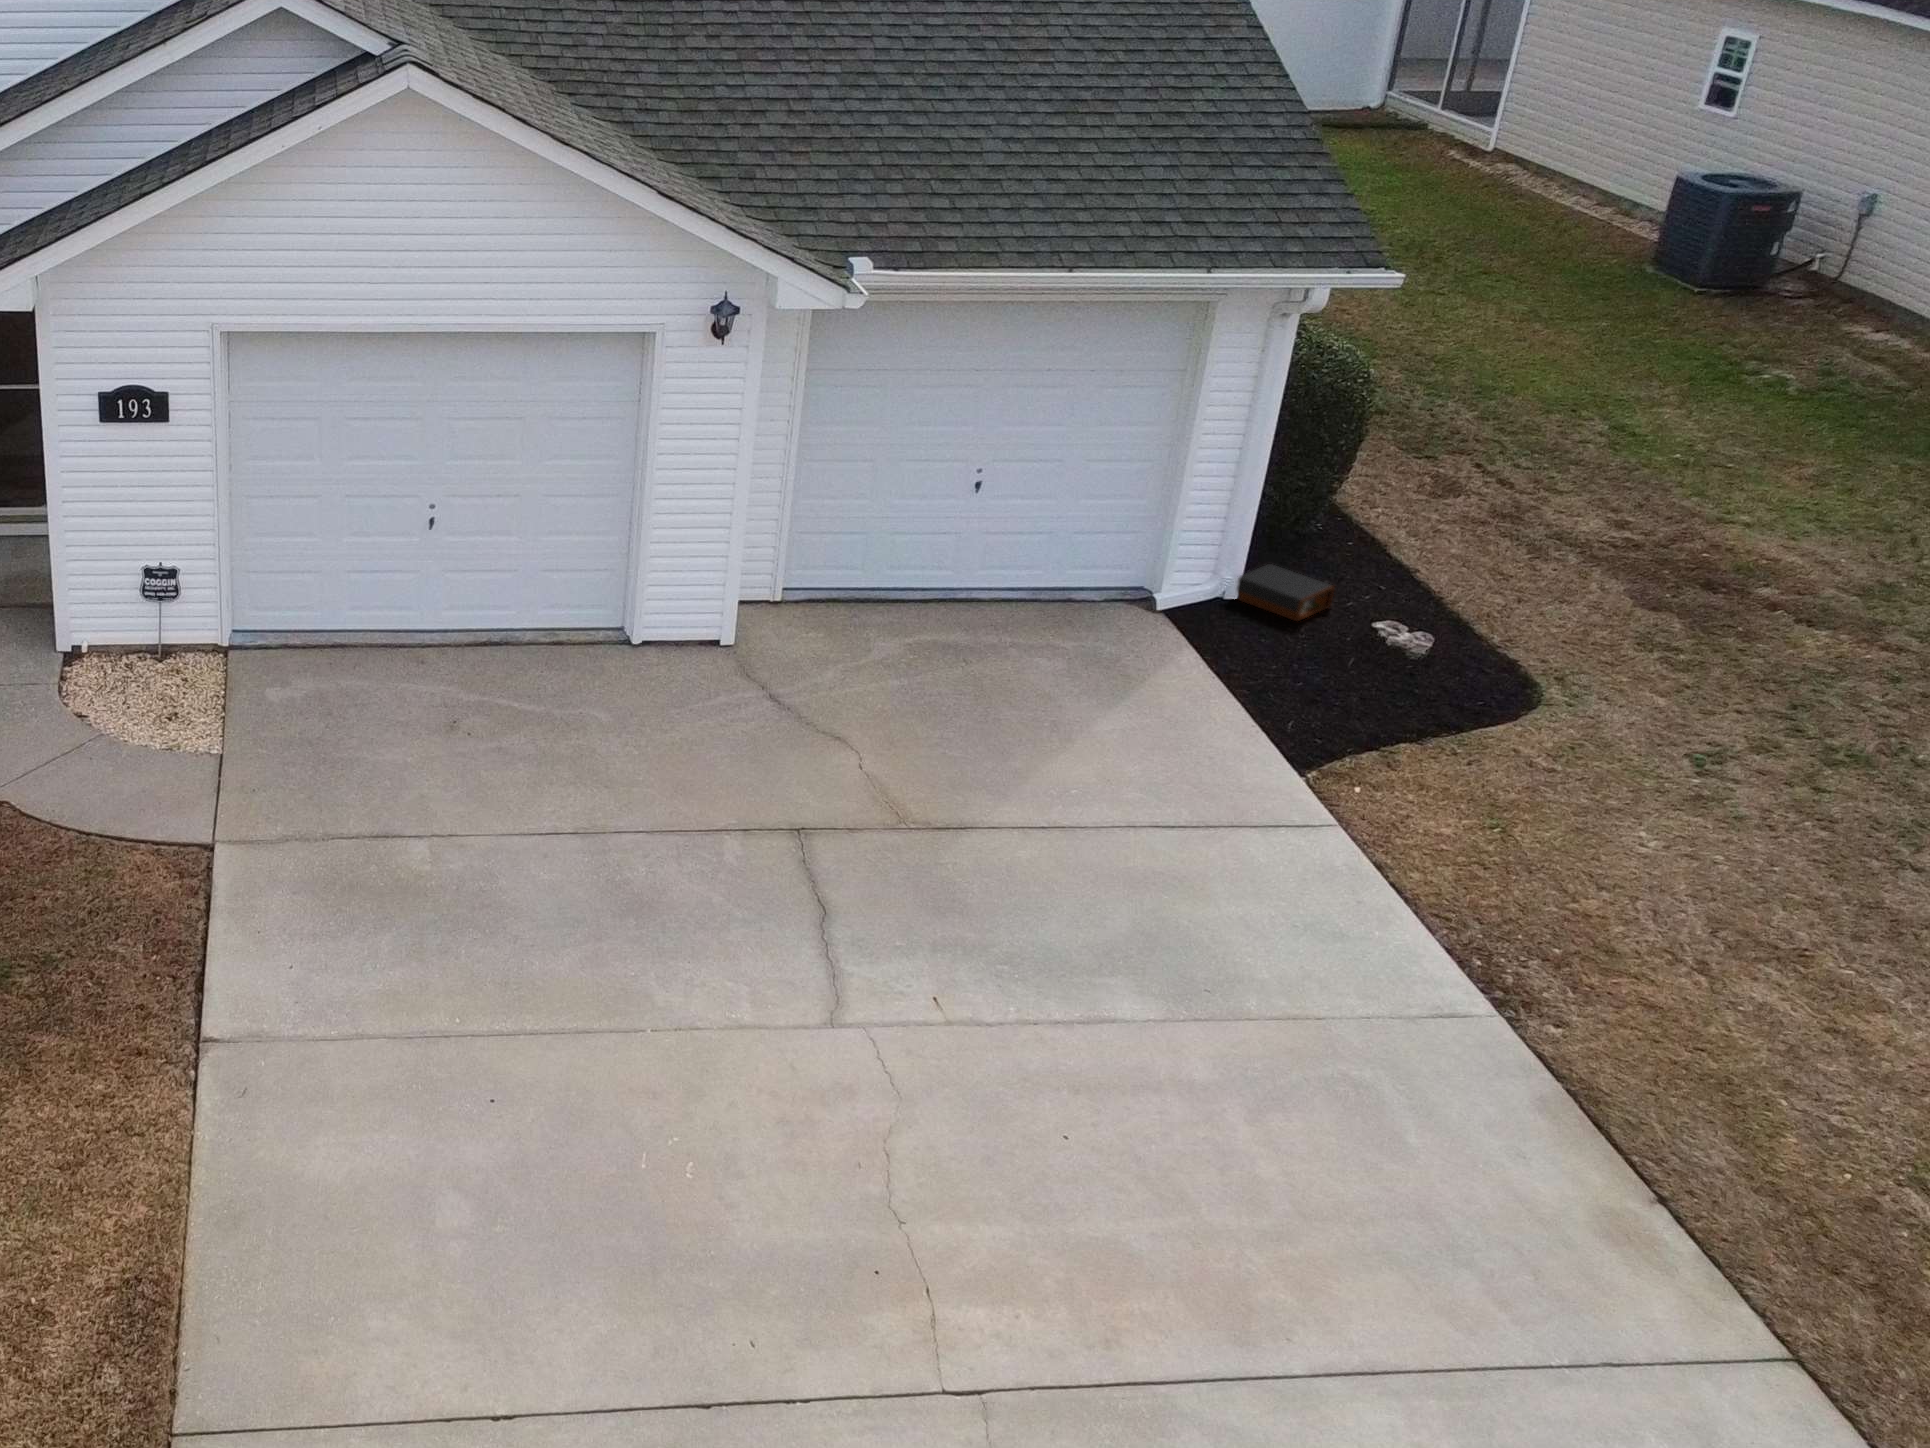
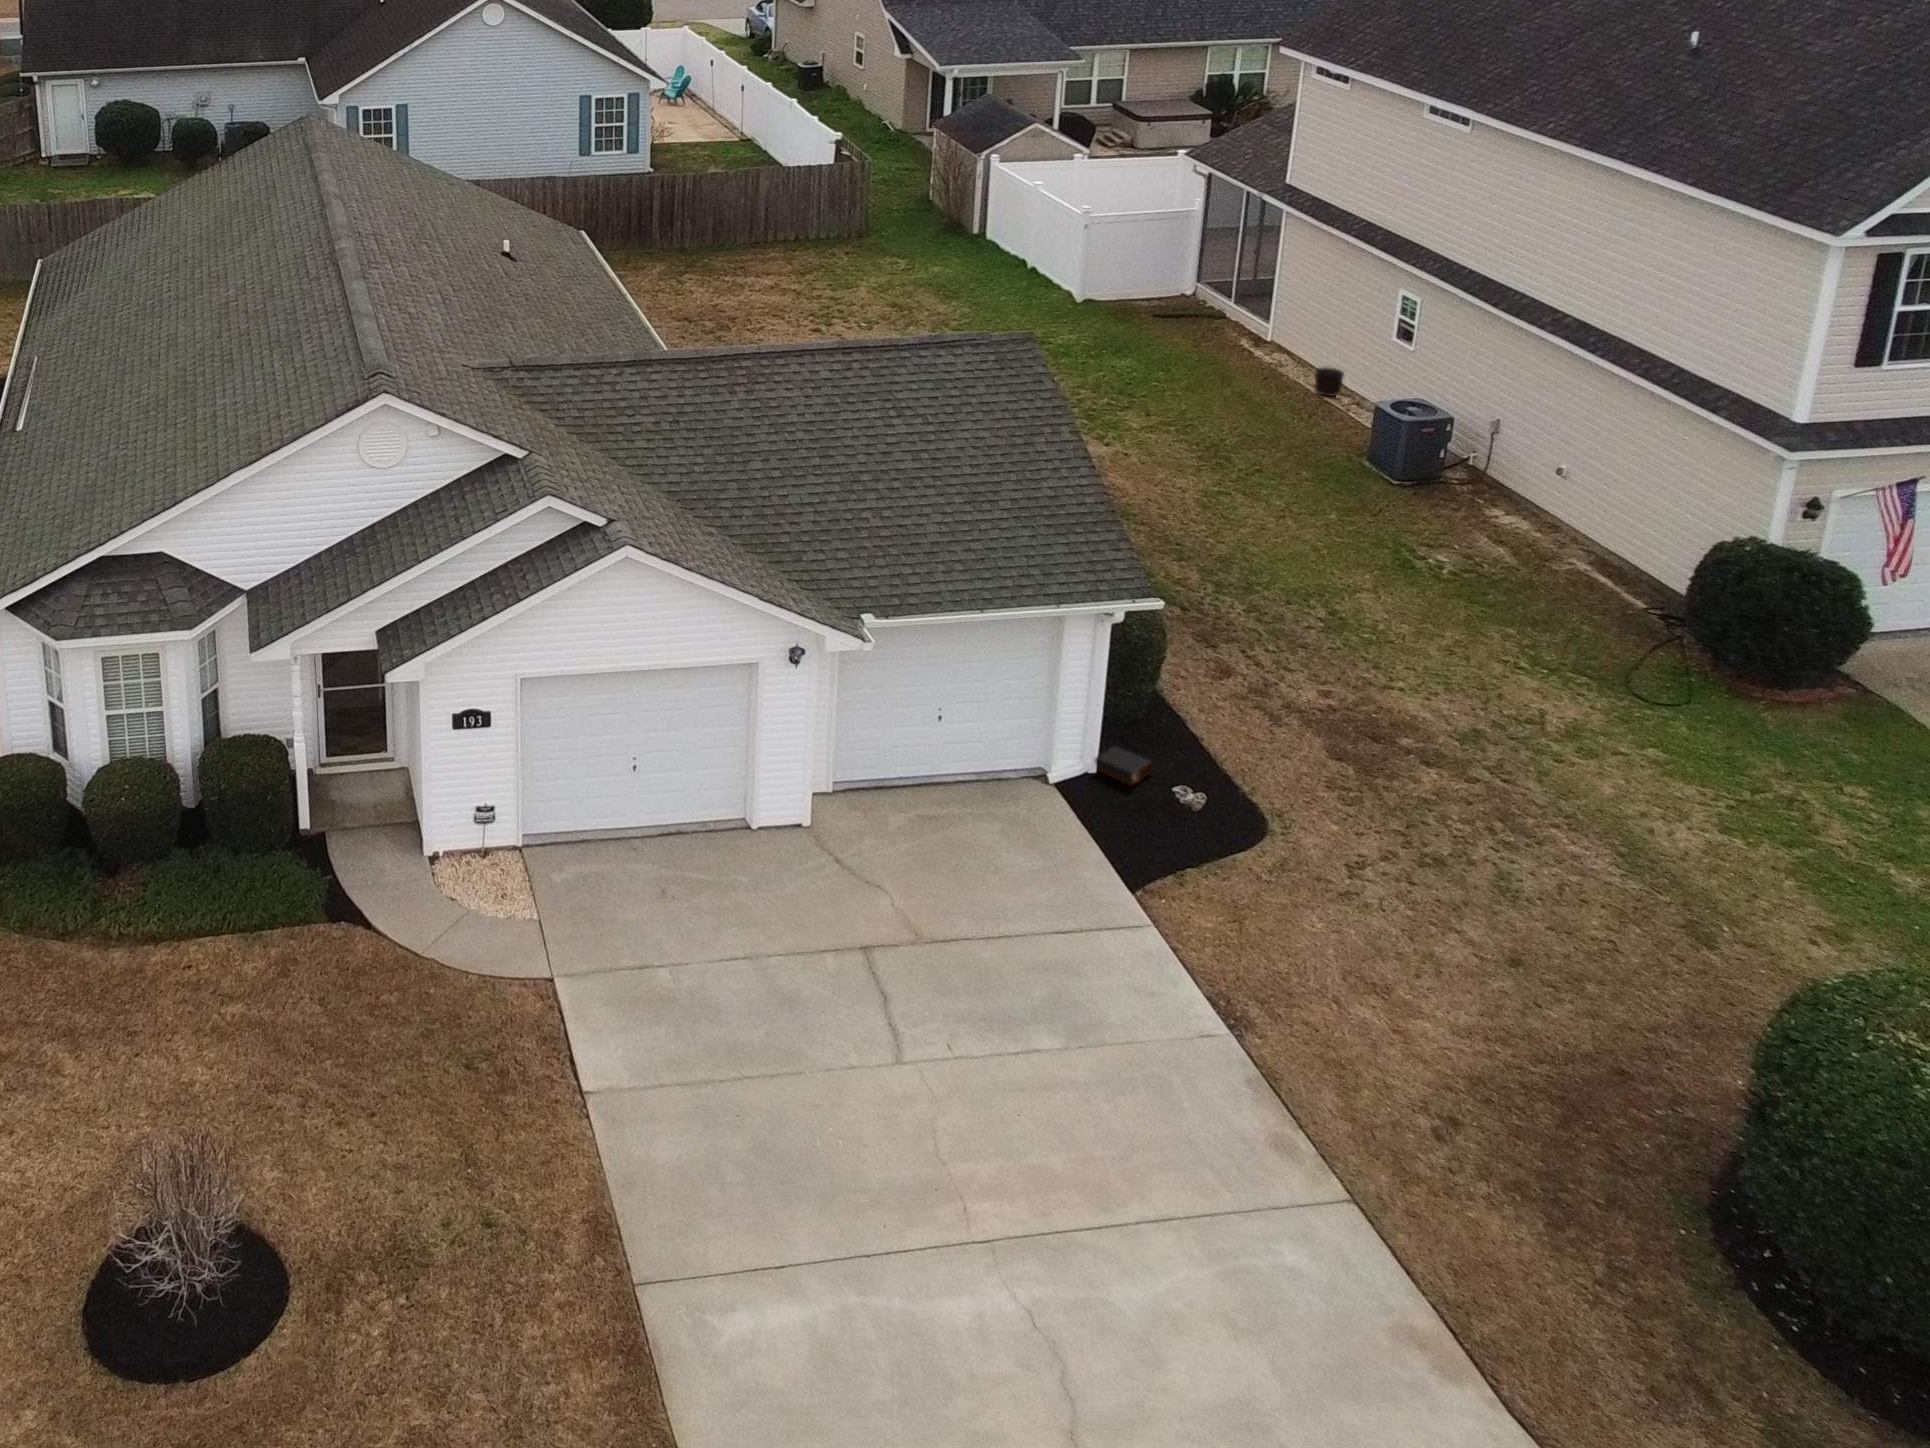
planter: none [1569,161,1618,201] -> present [1315,367,1344,396]

